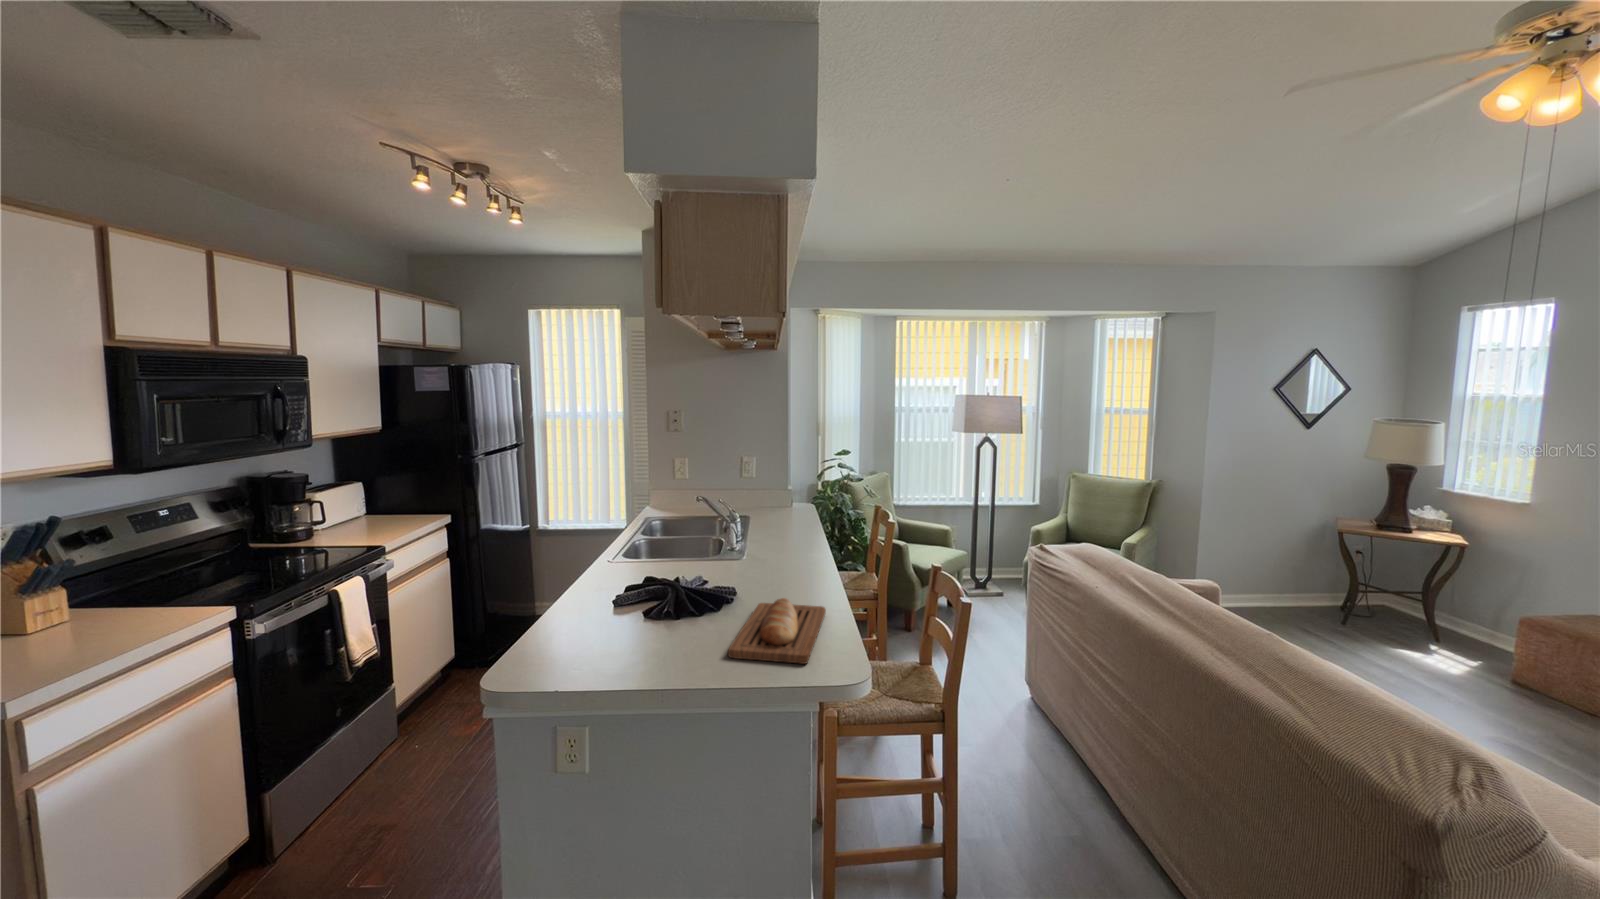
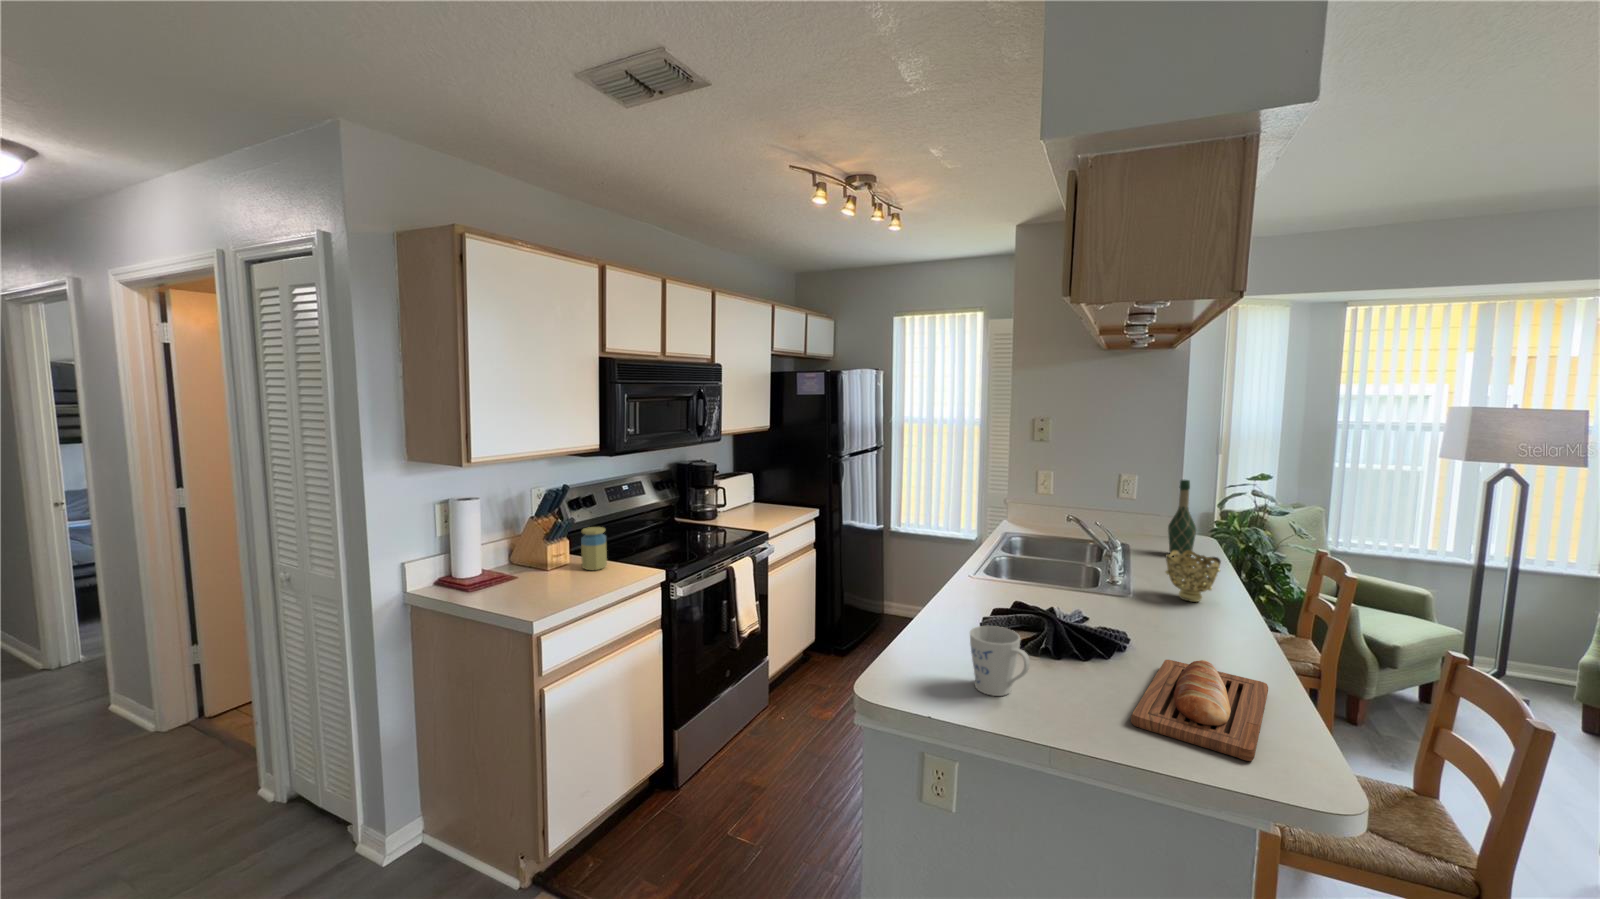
wine bottle: none [774,458,794,522] -> present [1168,480,1196,557]
decorative bowl: none [766,515,805,556] -> present [1166,550,1221,602]
jar: none [93,565,141,623] -> present [581,527,607,570]
mug: none [595,599,648,660] -> present [970,626,1030,696]

